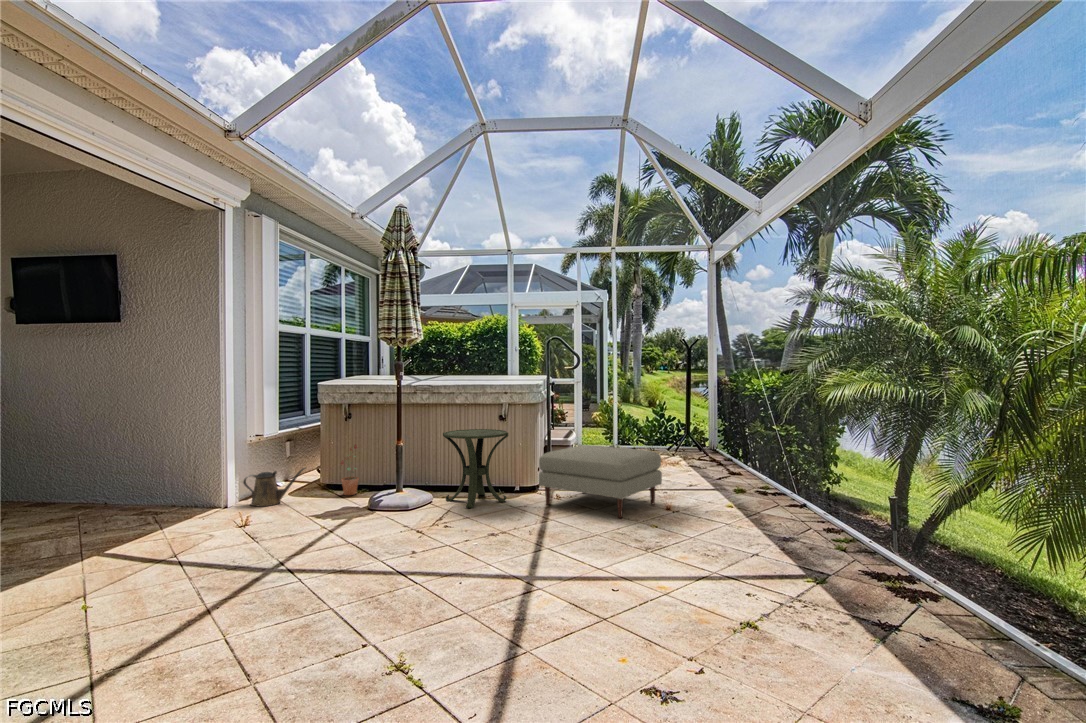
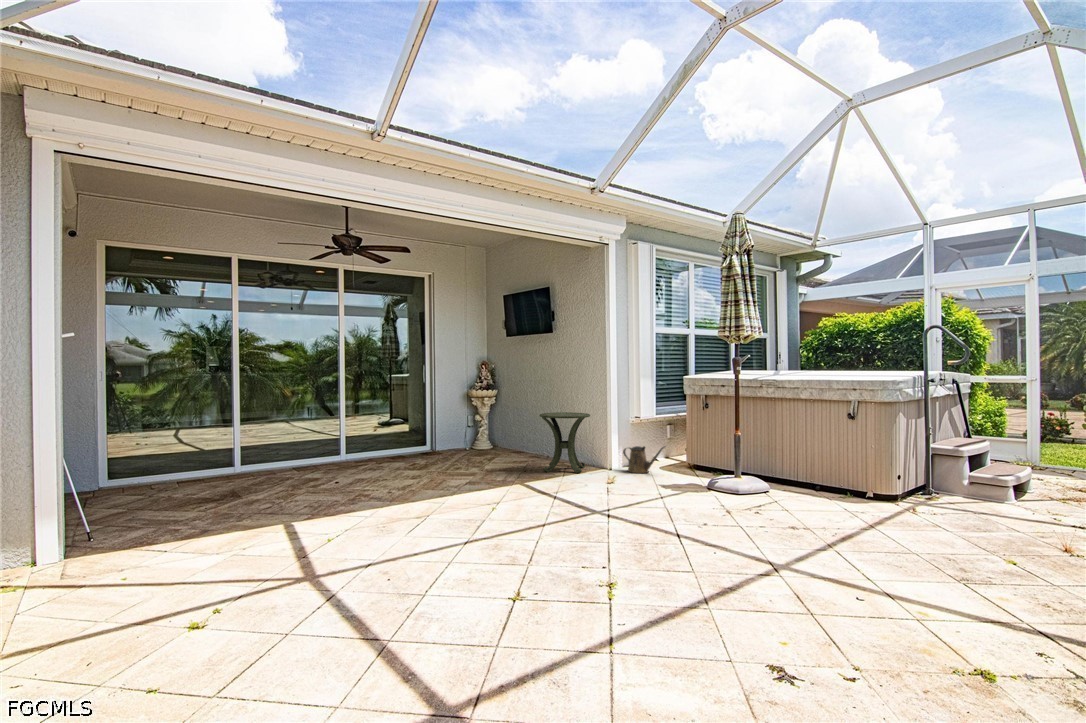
side table: present [443,429,508,508] -> present [539,412,590,473]
potted plant: present [341,444,359,495] -> none [696,431,714,476]
ottoman: present [539,445,662,518] -> none [879,456,1061,544]

